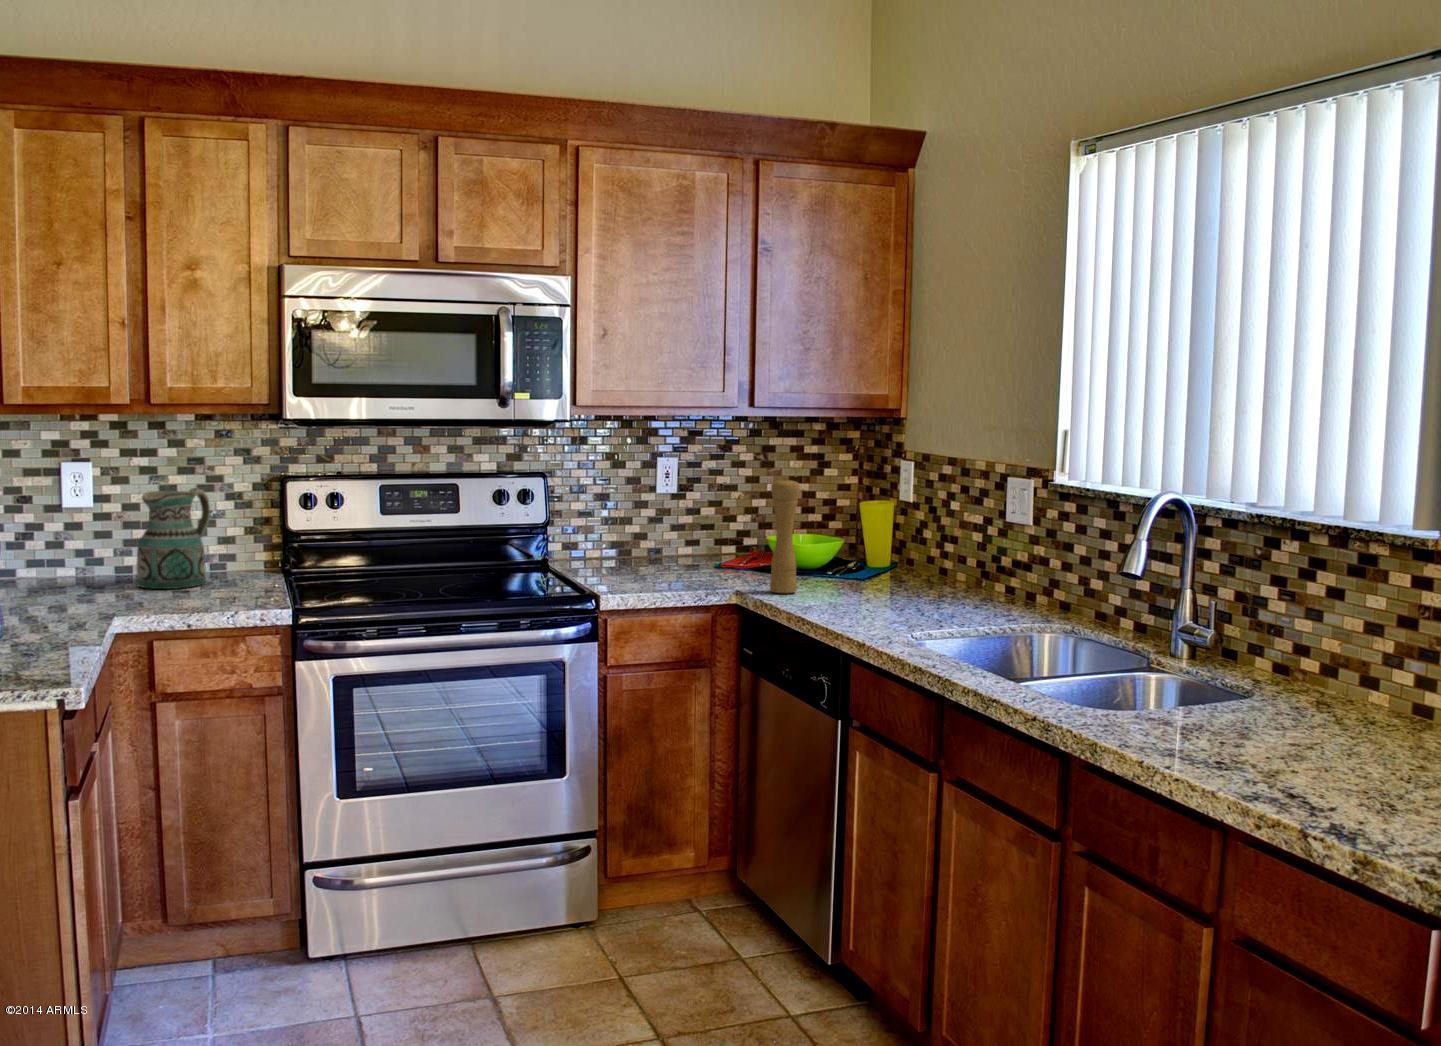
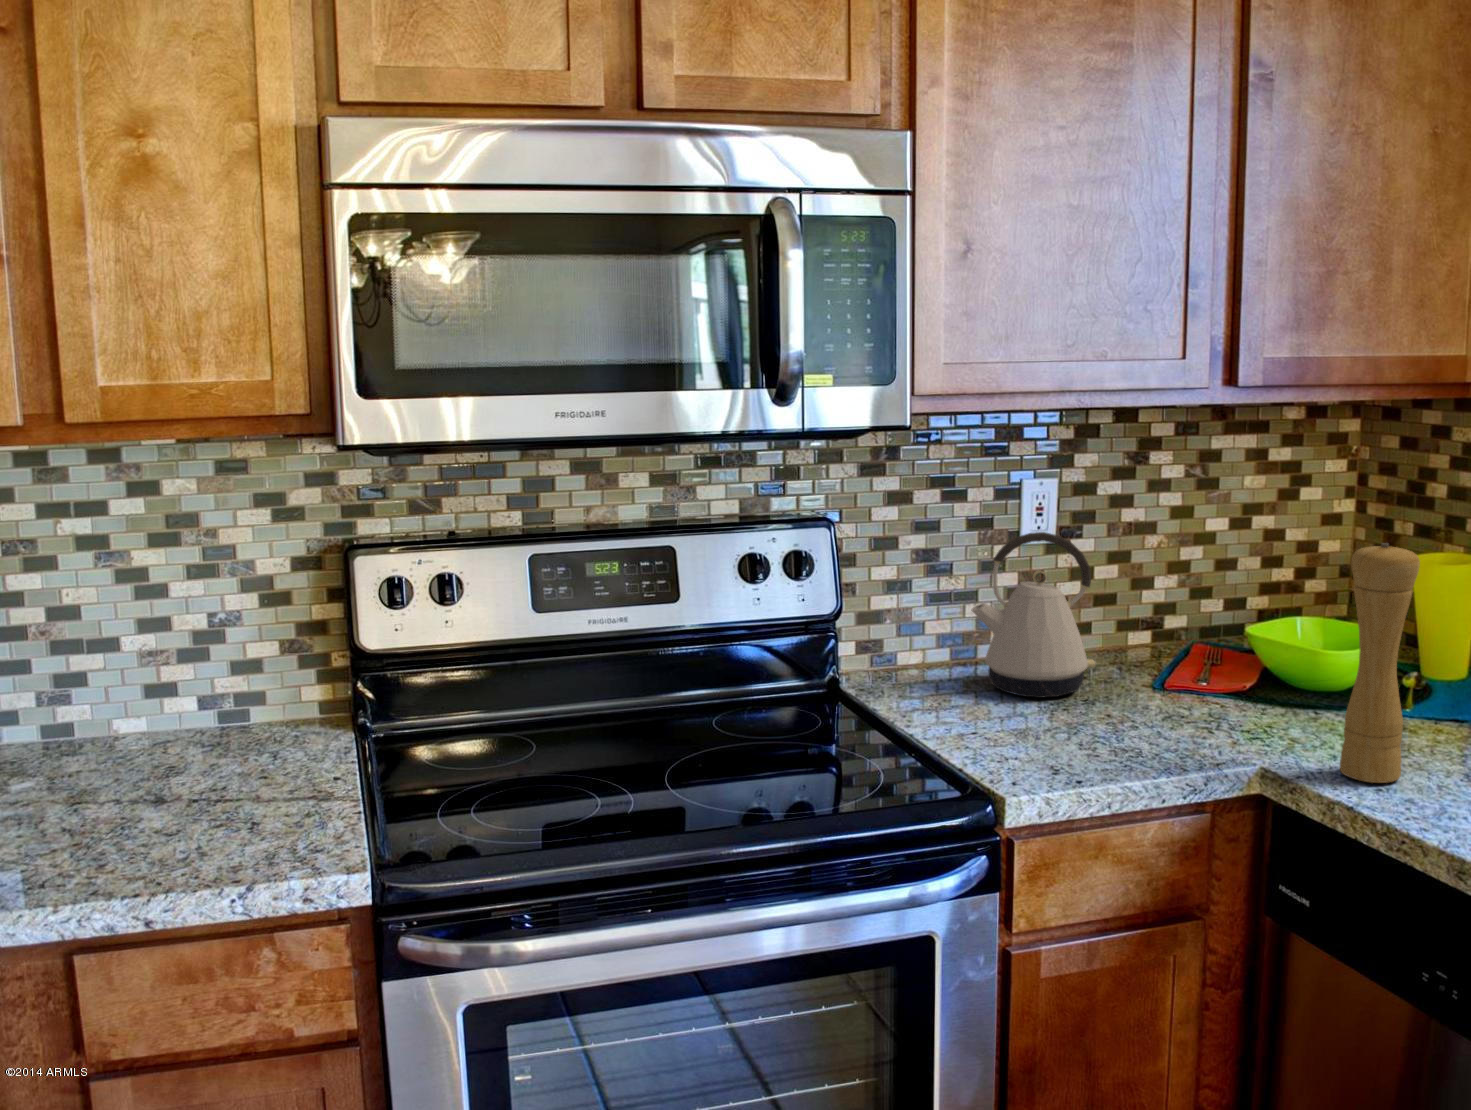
kettle: none [621,483,687,570] -> present [971,532,1096,698]
ceramic pitcher: present [136,488,210,589] -> none [69,574,213,787]

